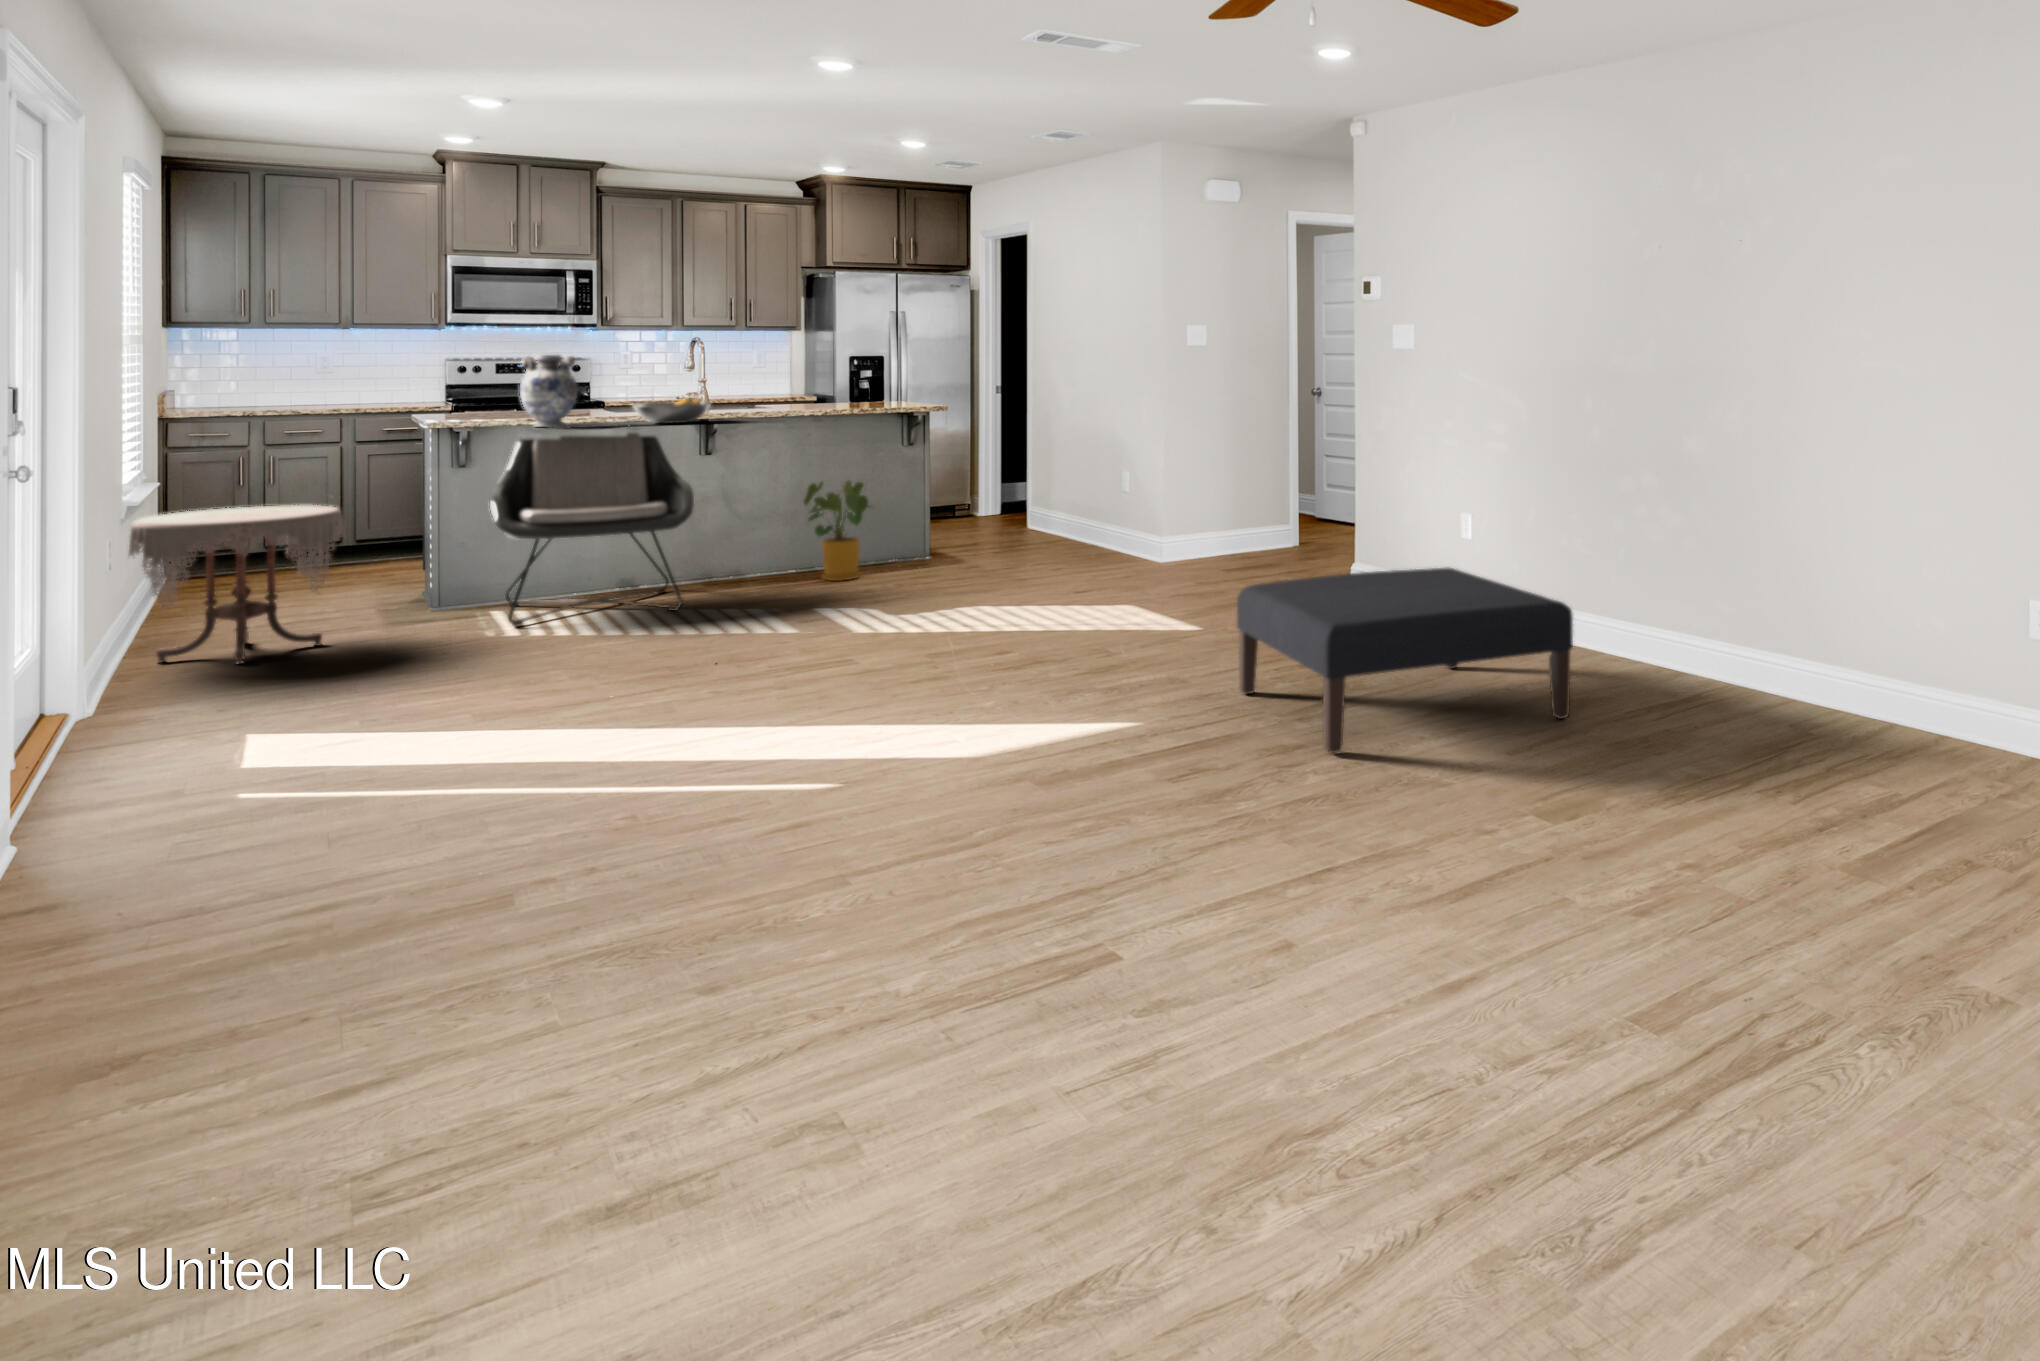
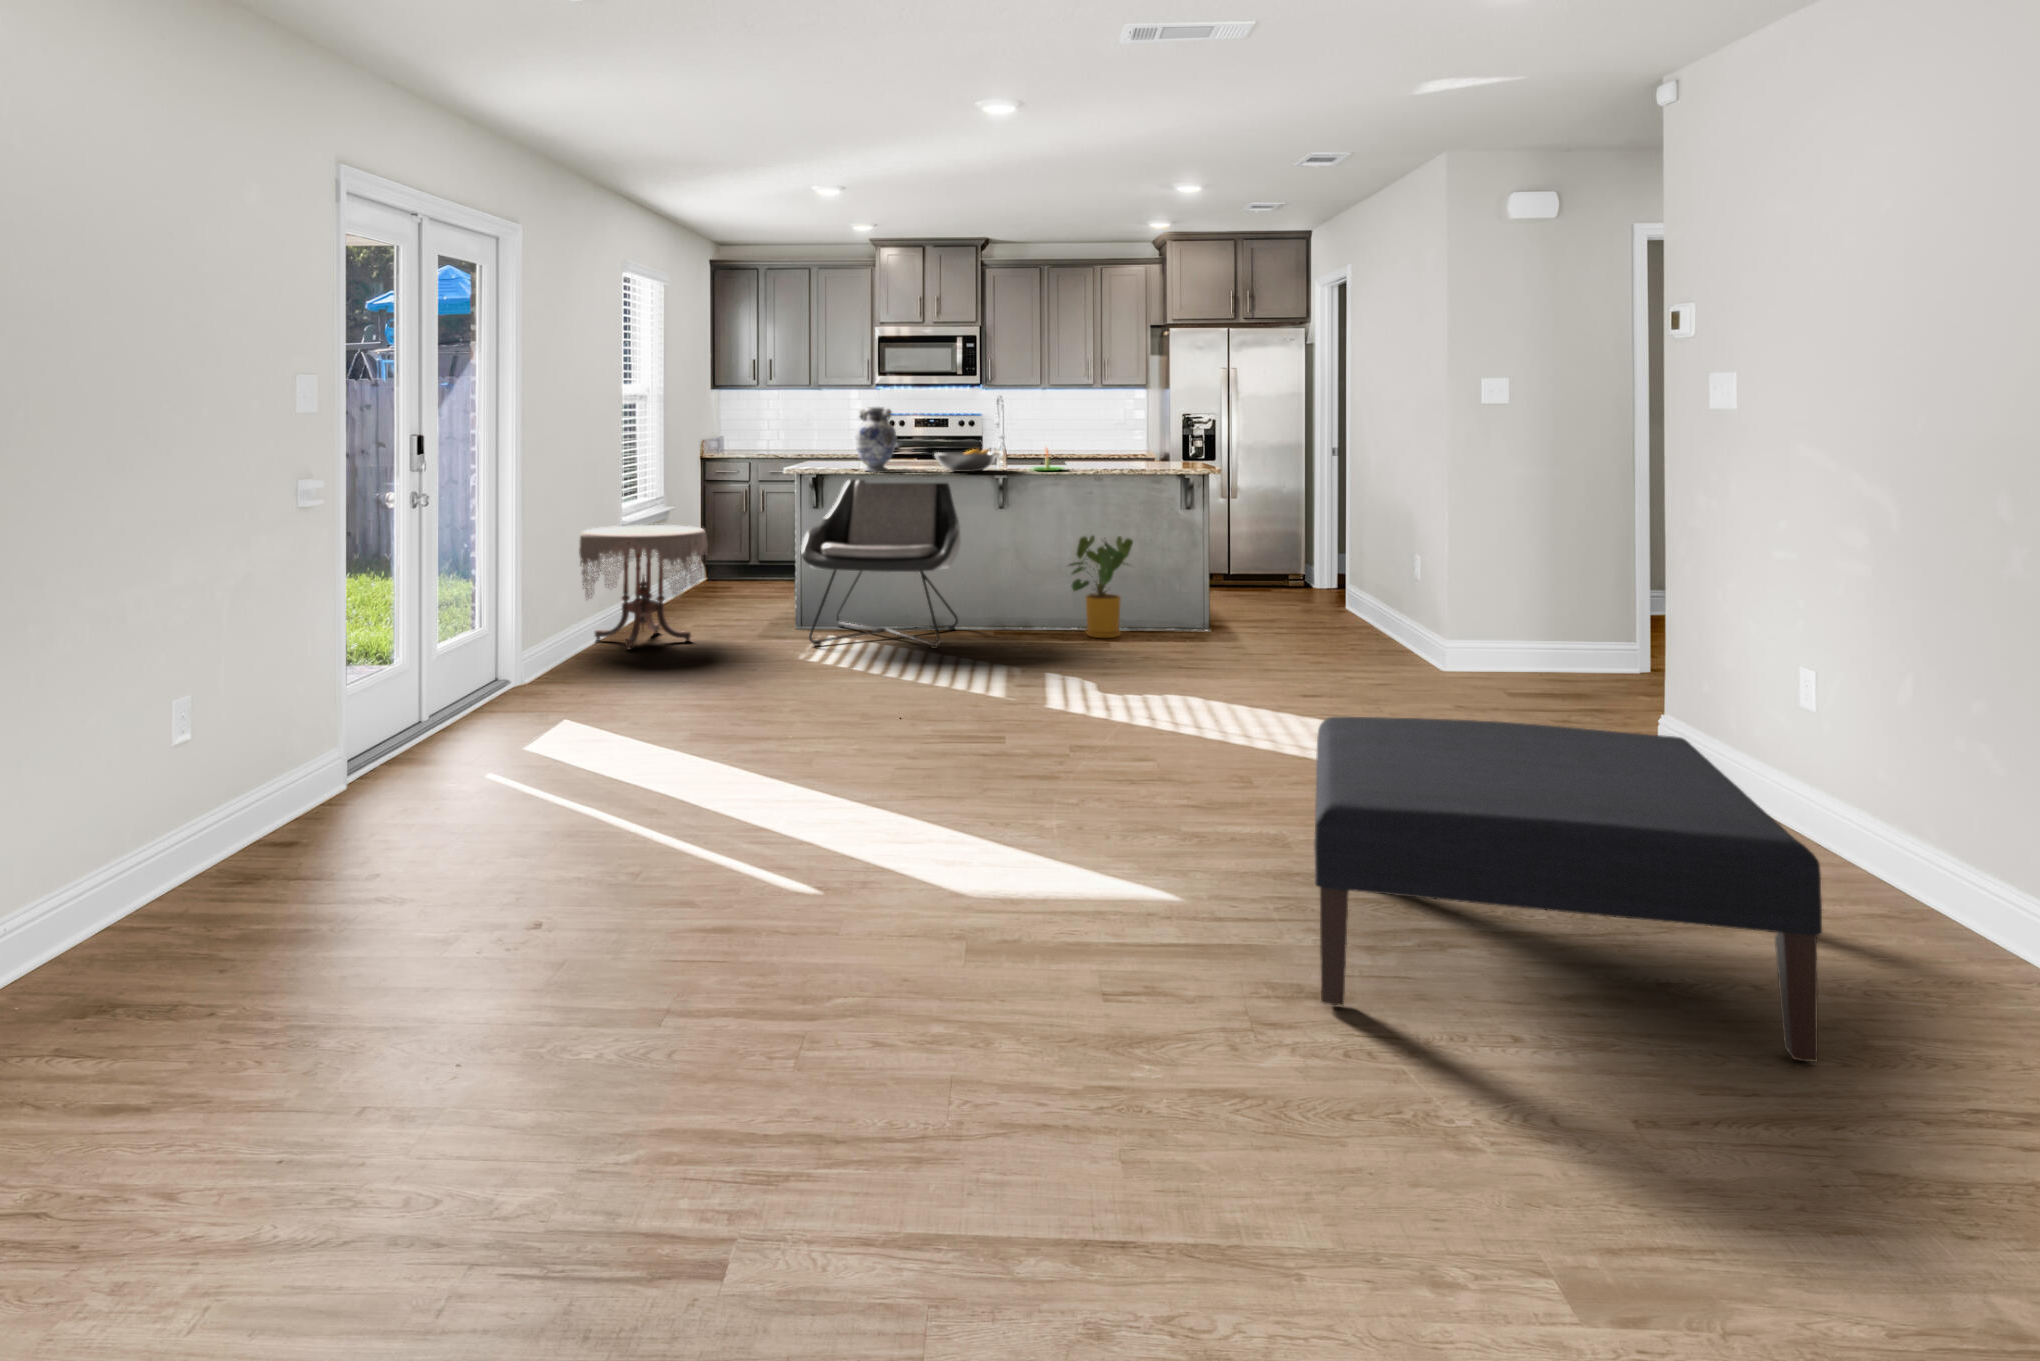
candle: none [745,394,787,419] -> present [1032,448,1062,471]

